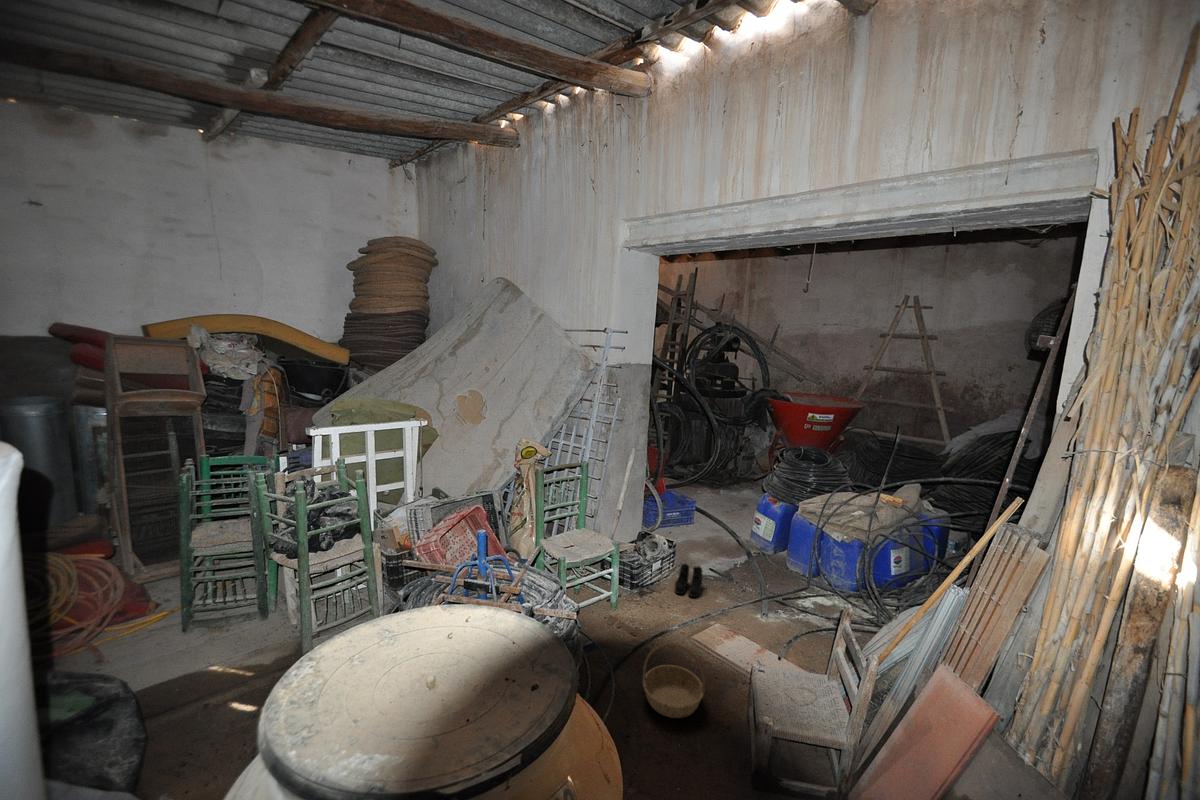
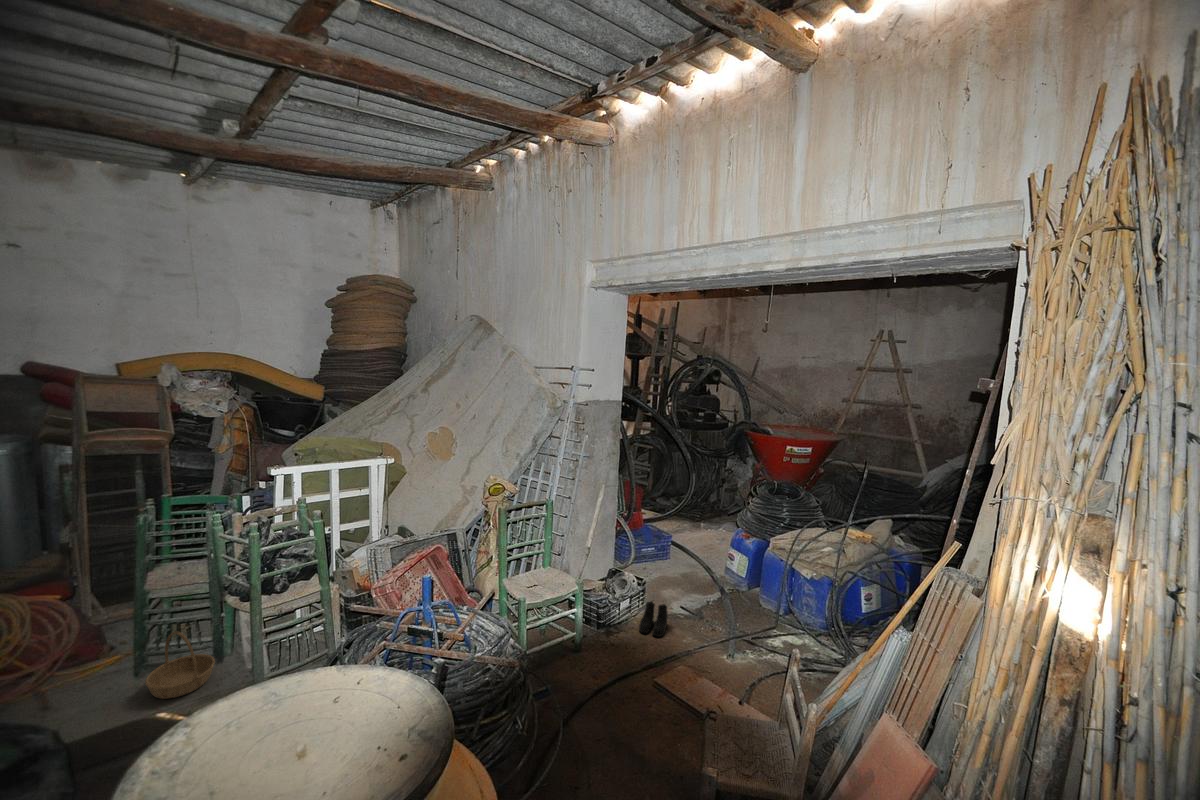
basket: present [643,643,705,718] -> present [145,631,215,699]

